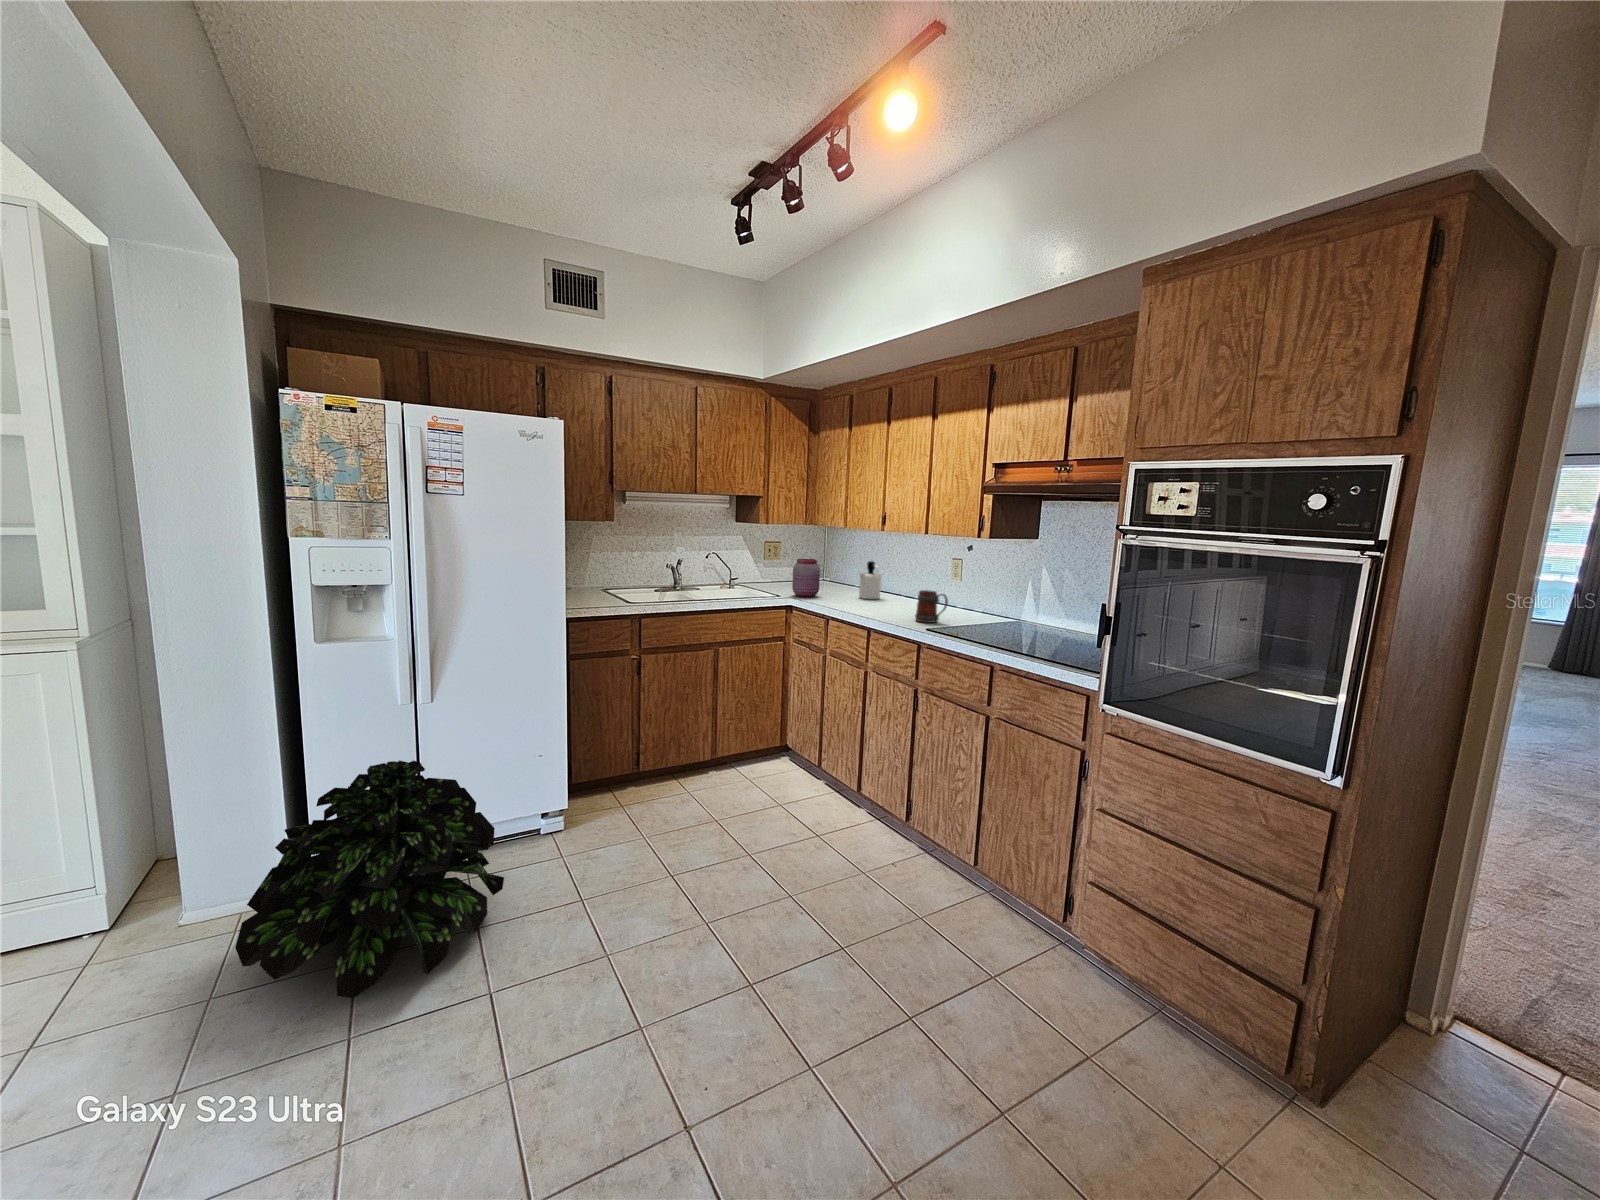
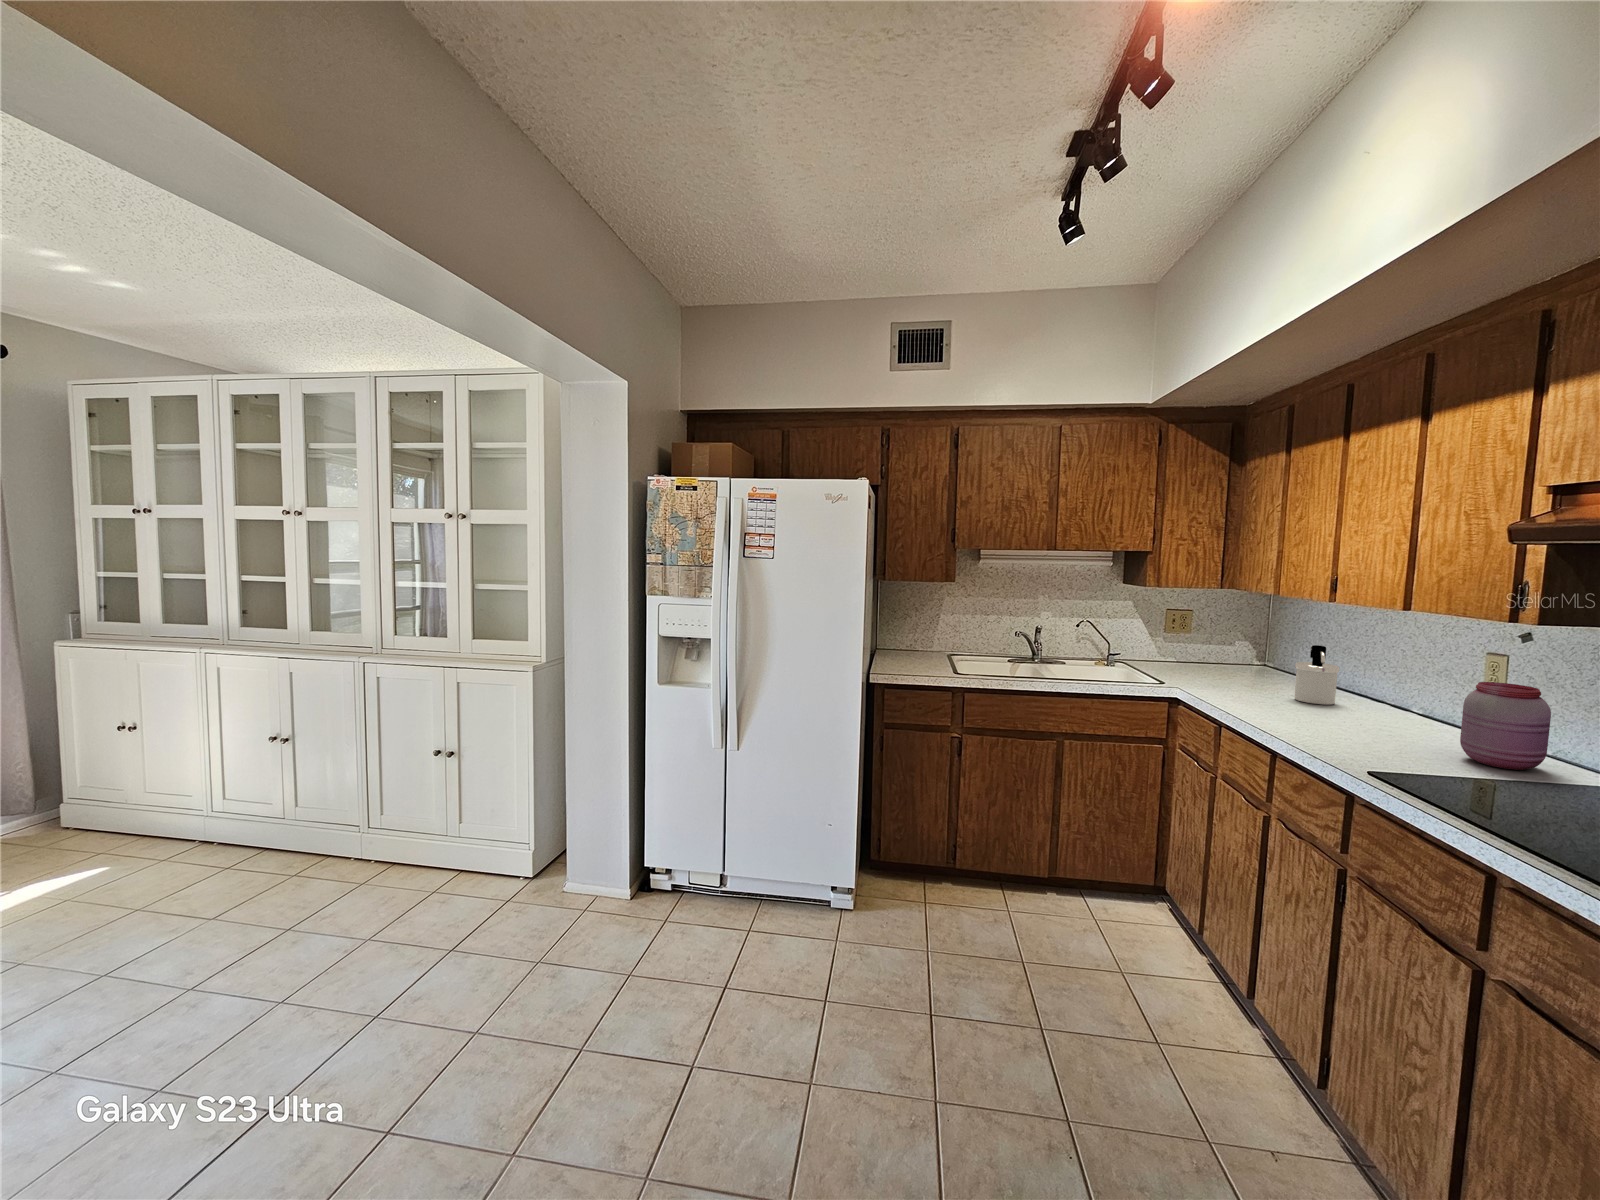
jar: present [792,559,820,597] -> present [1460,682,1551,770]
mug: present [915,590,948,623] -> none [1363,702,1435,761]
potted plant: present [235,760,504,998] -> none [558,799,757,1014]

